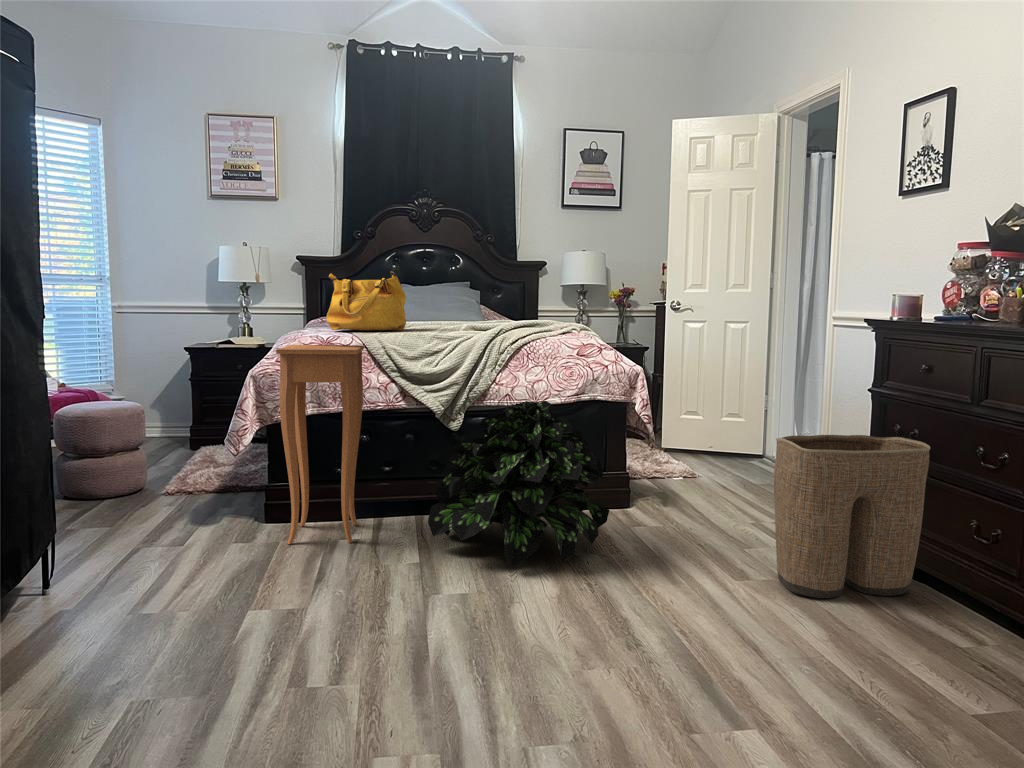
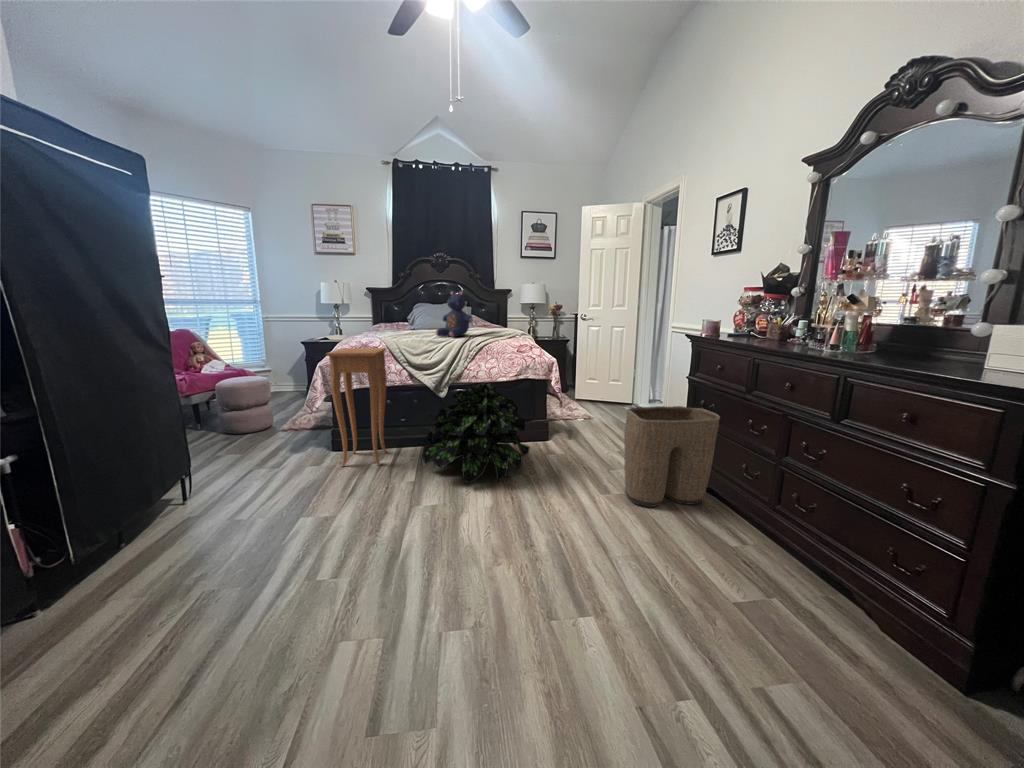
teddy bear: none [440,253,502,330] -> present [436,290,473,337]
handbag: present [326,271,406,331] -> none [368,302,416,338]

